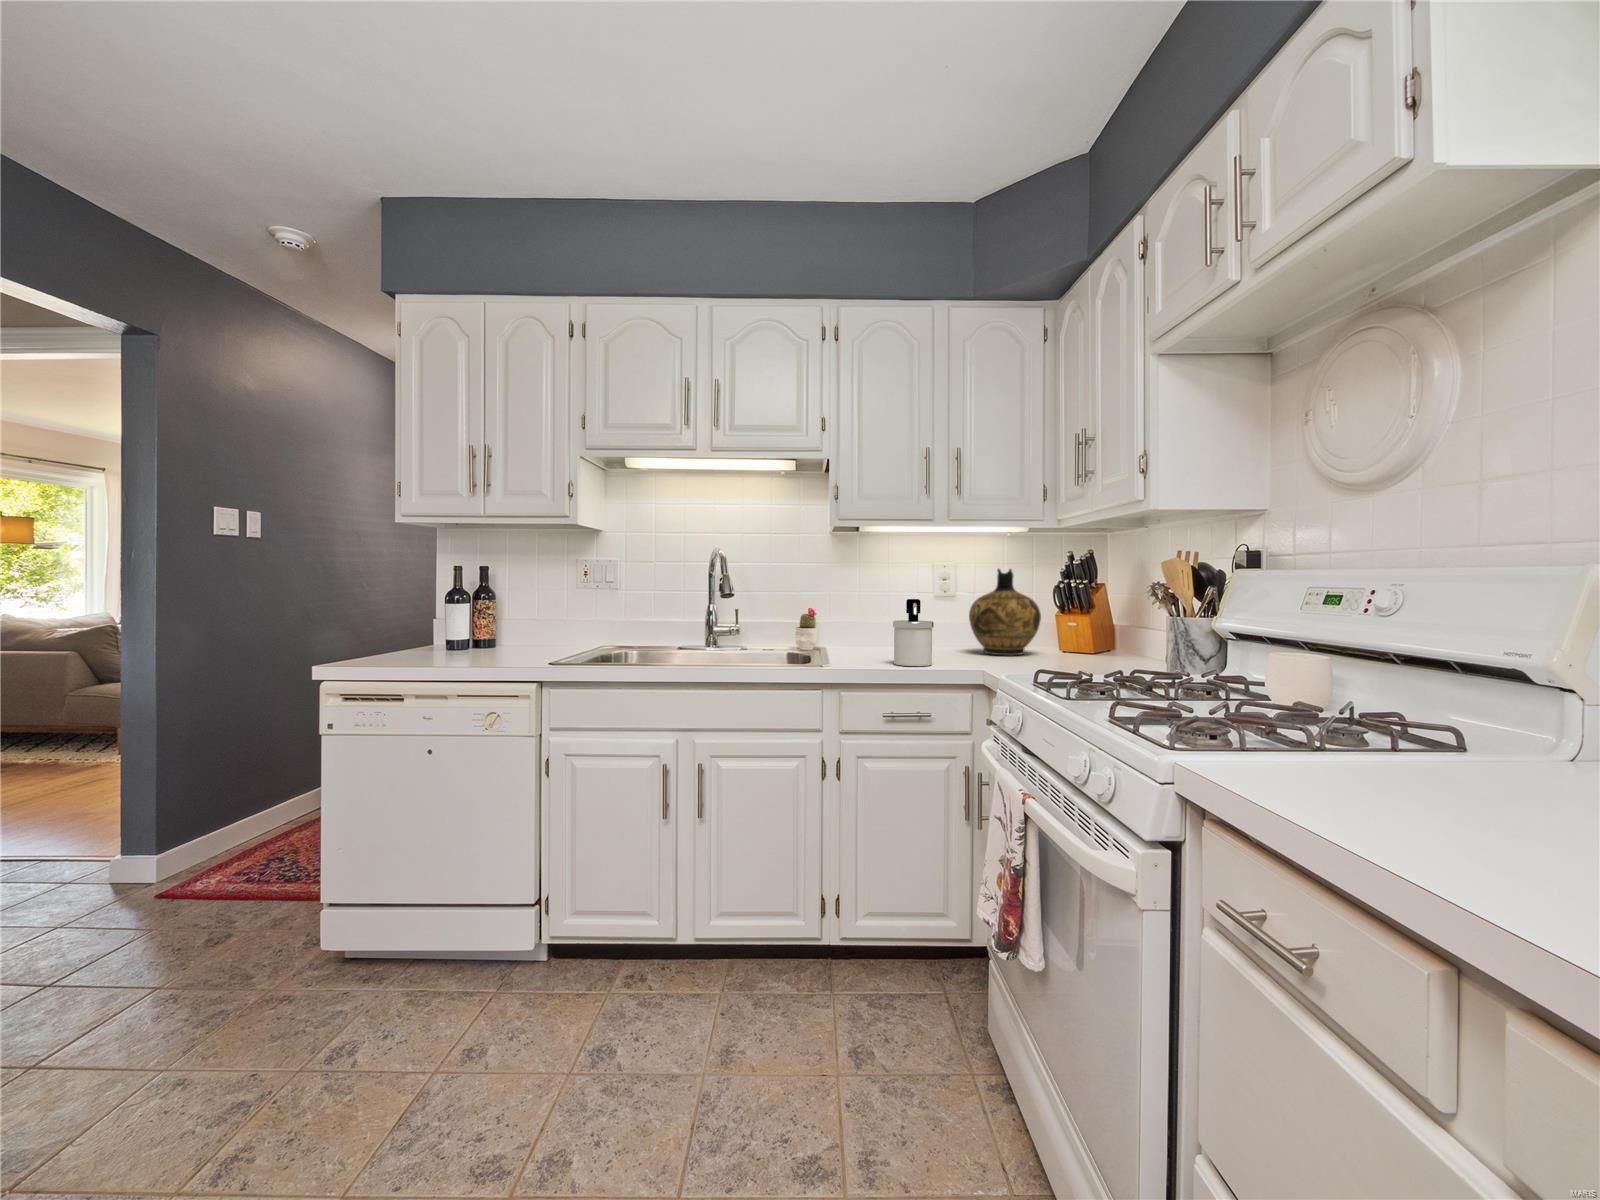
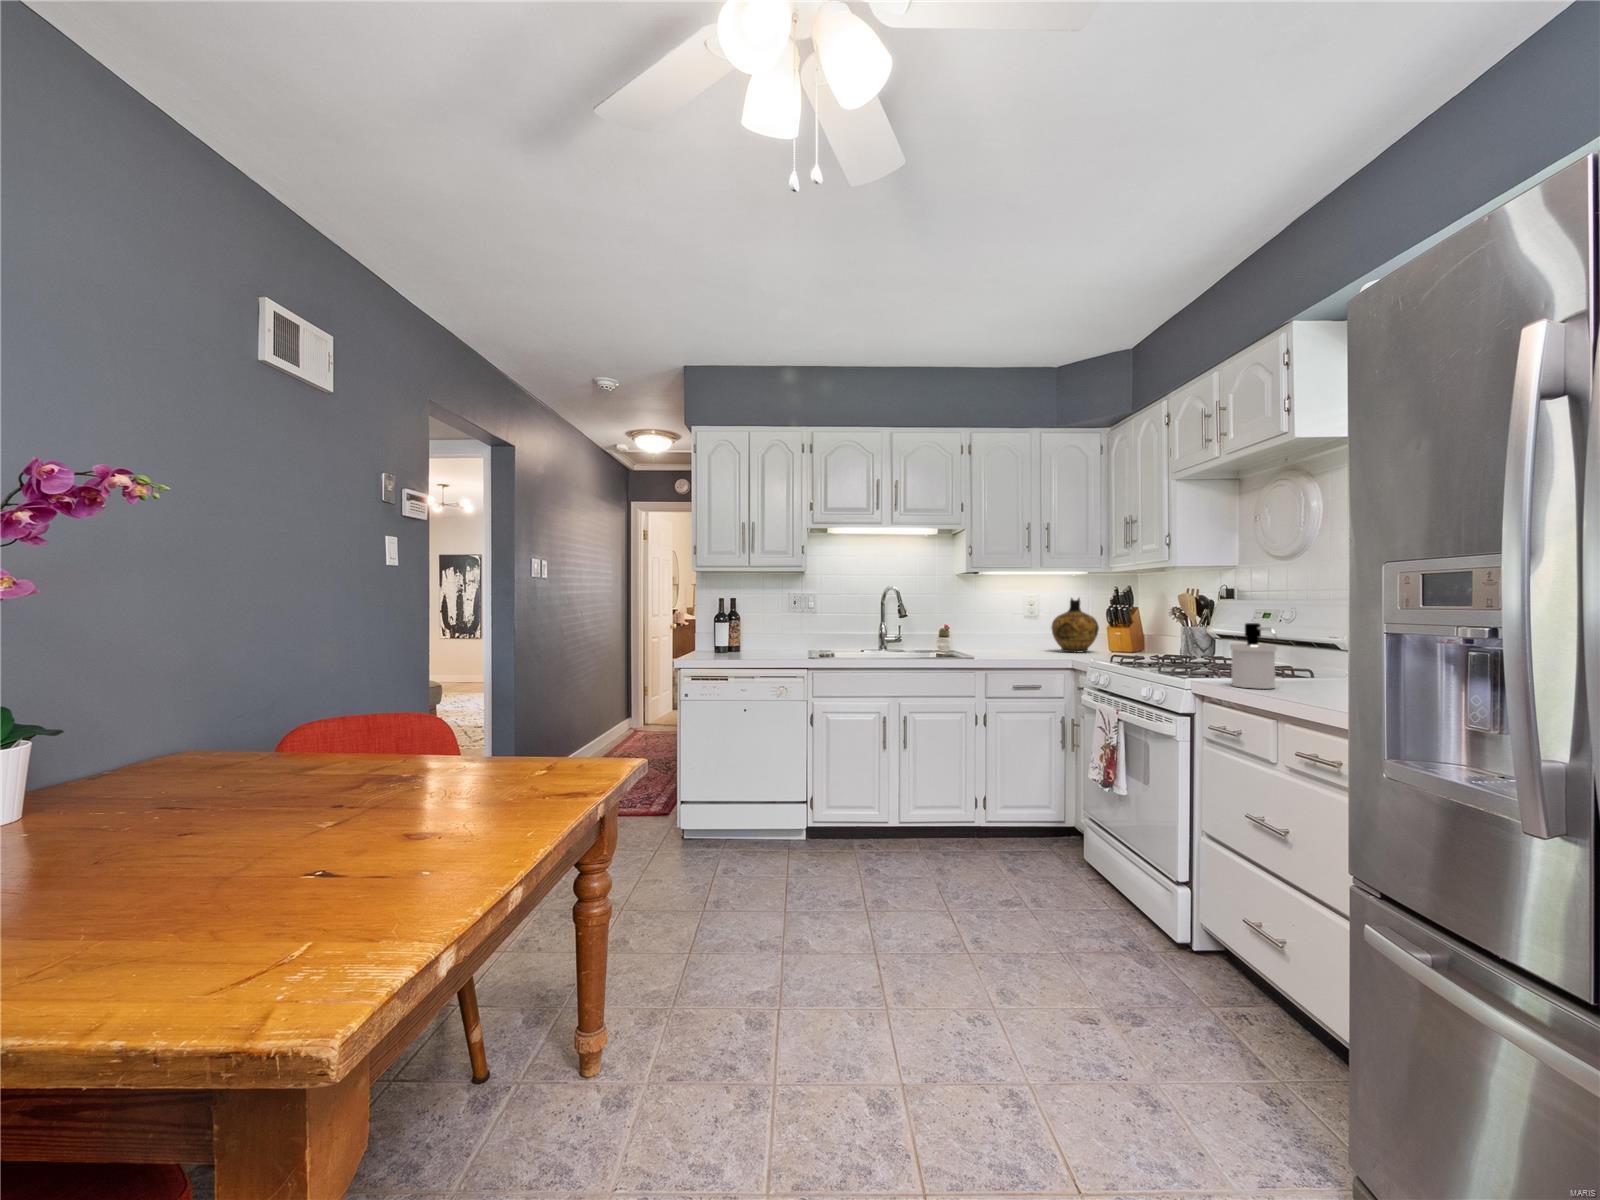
soap dispenser: present [893,599,934,666] -> present [1230,623,1278,689]

